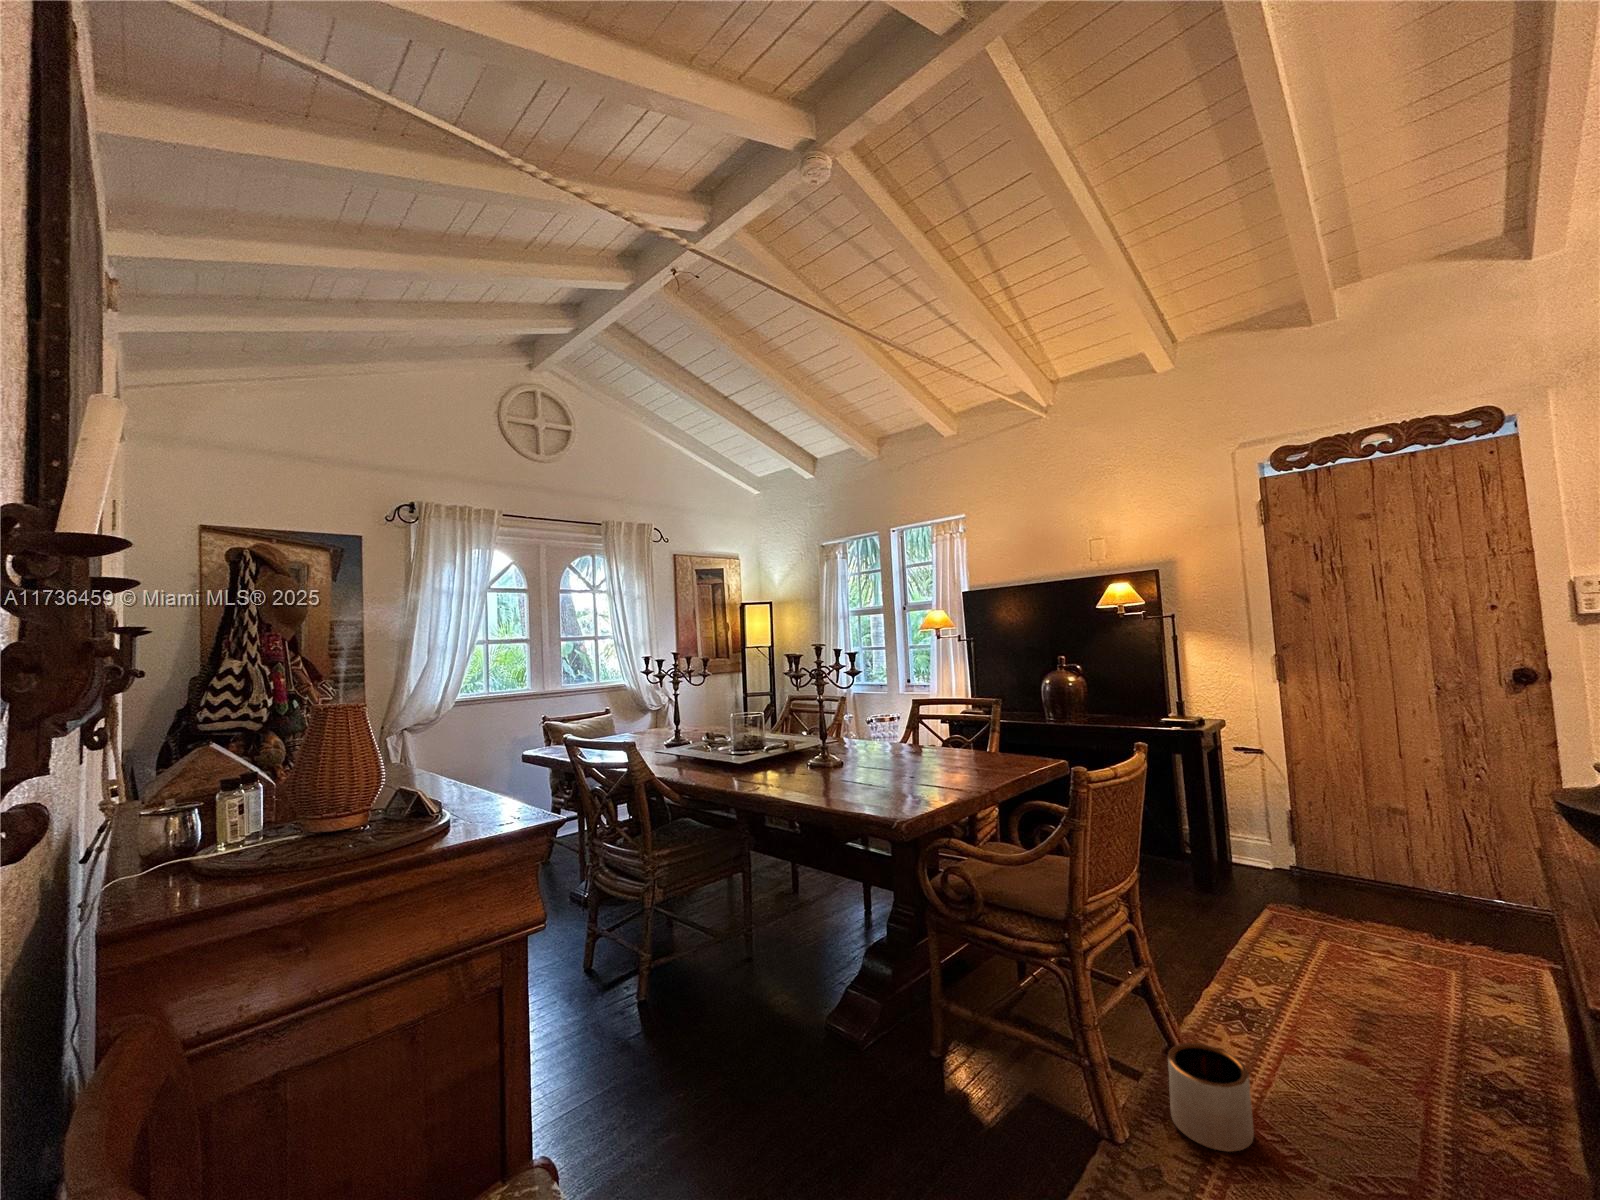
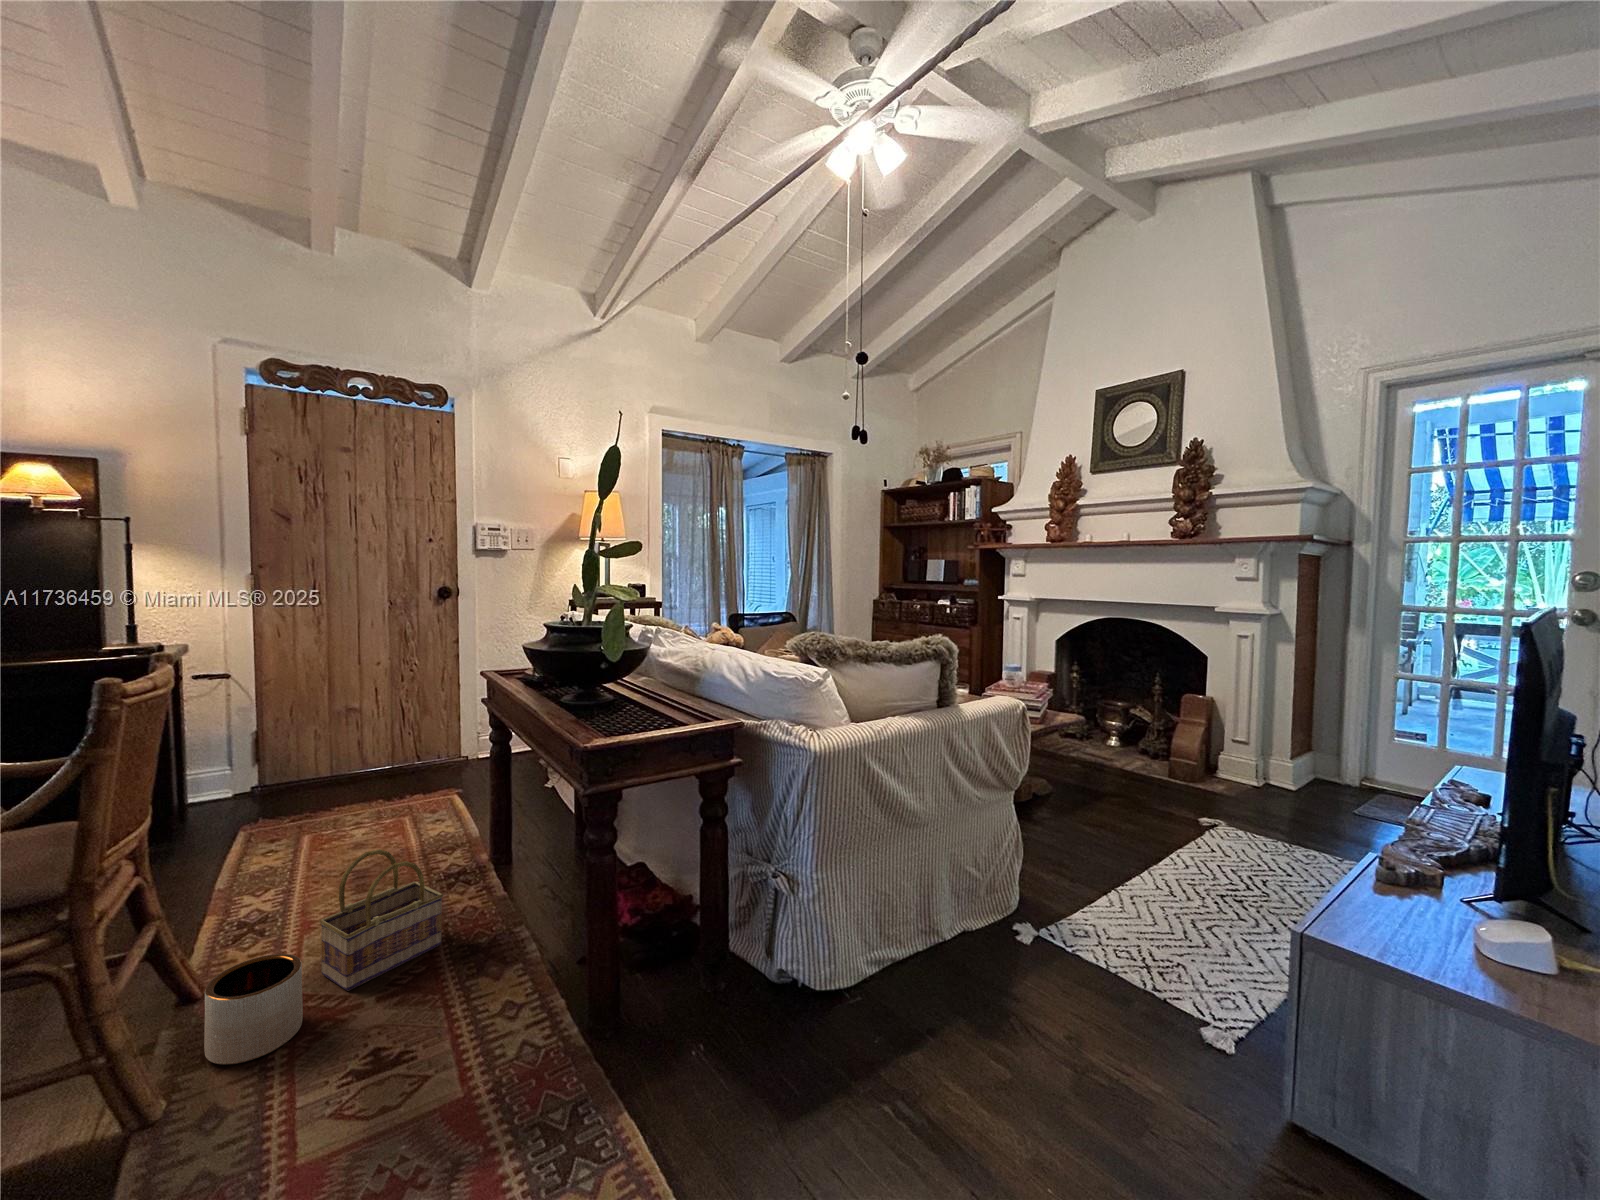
basket: none [1281,993,1439,1166] -> present [319,849,443,991]

